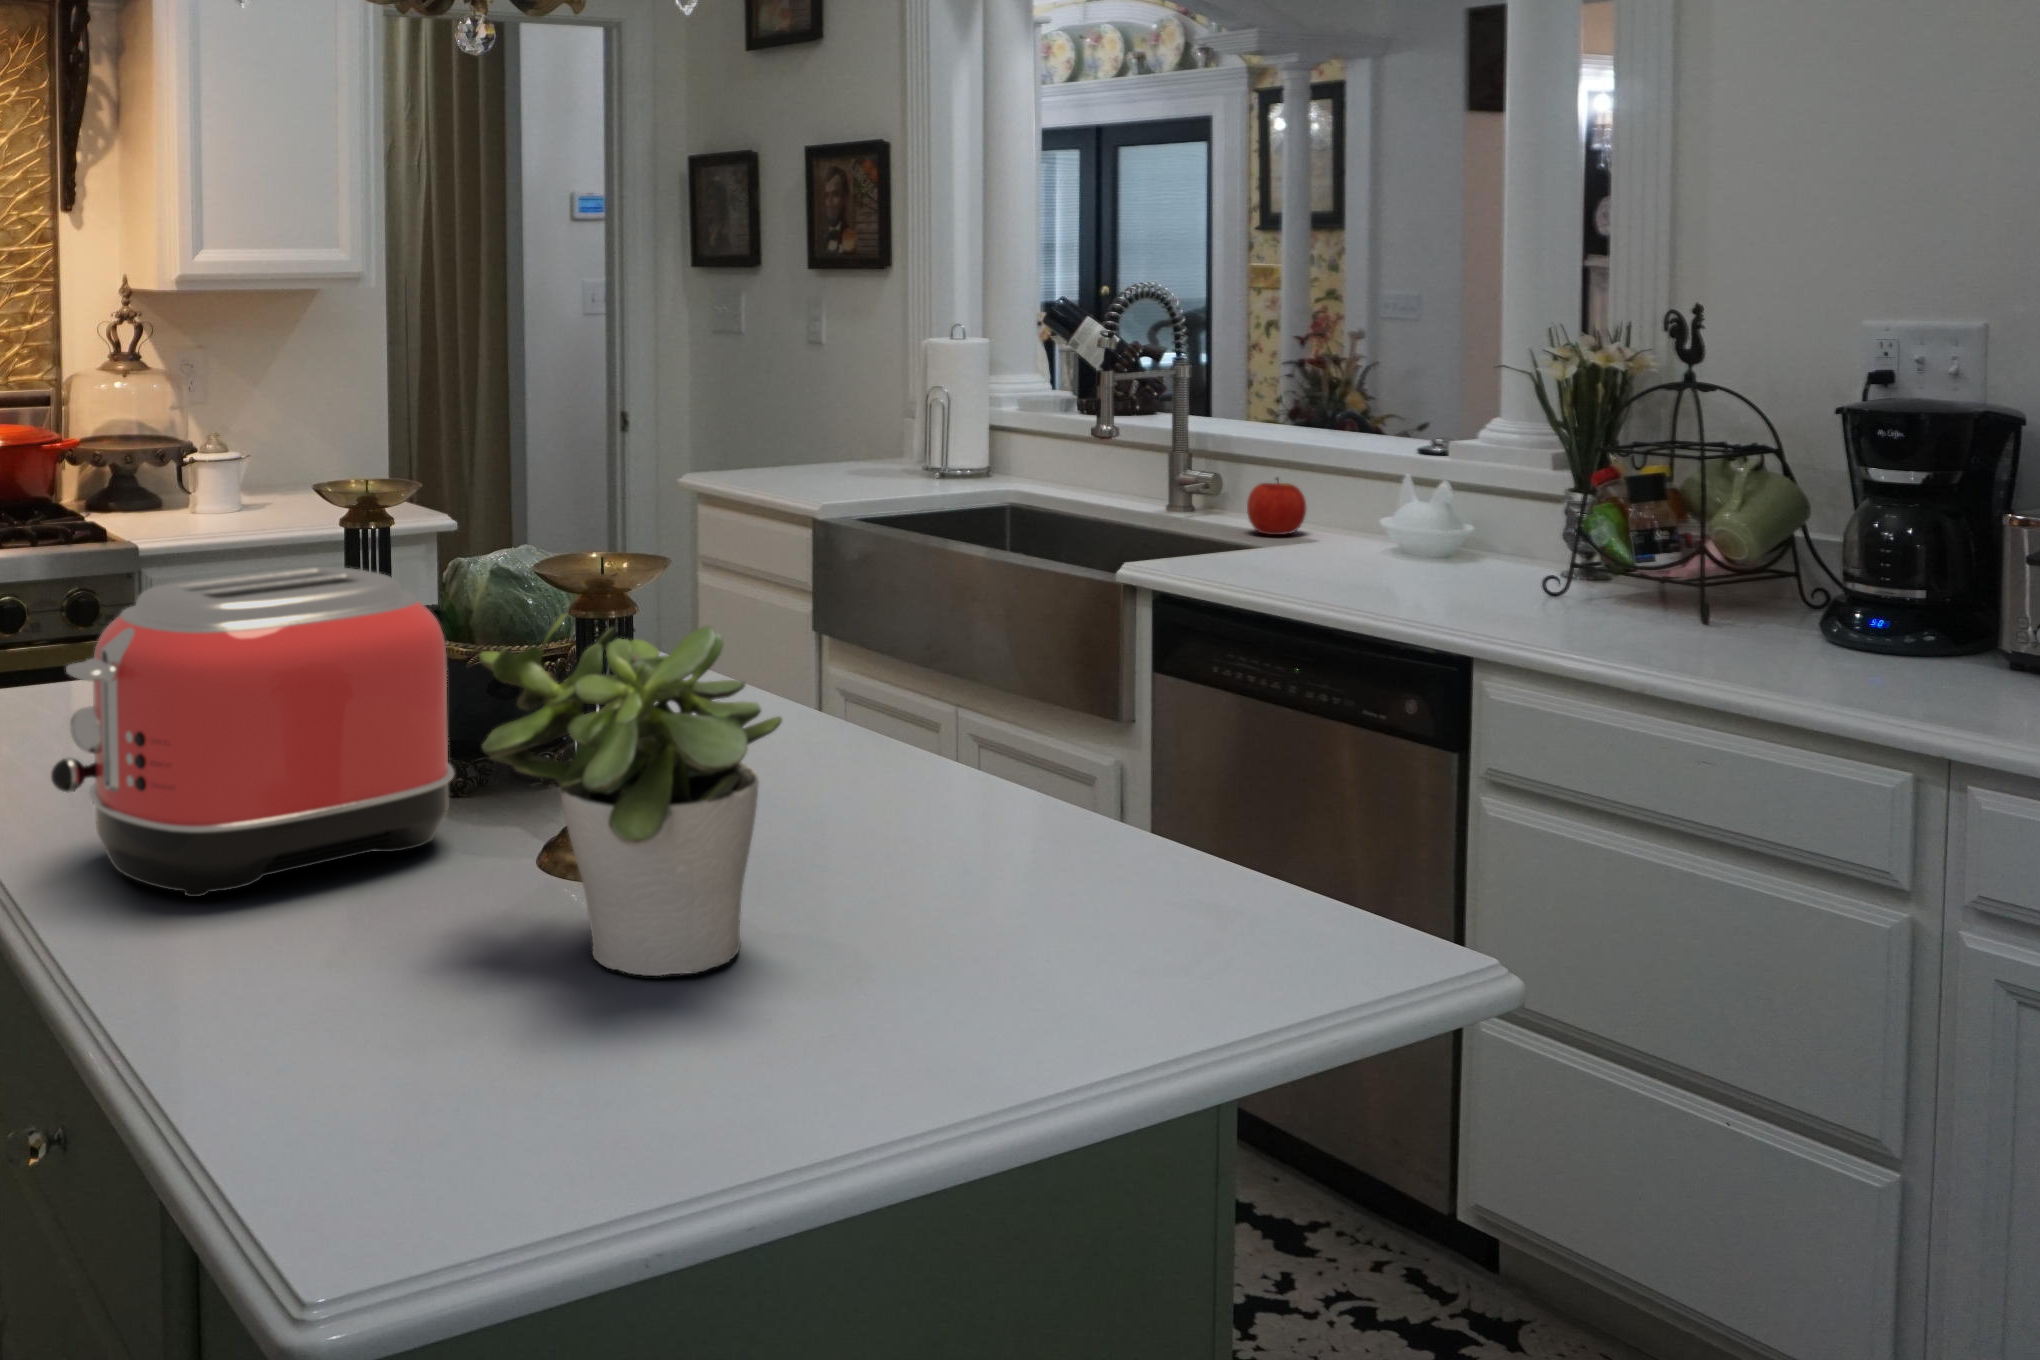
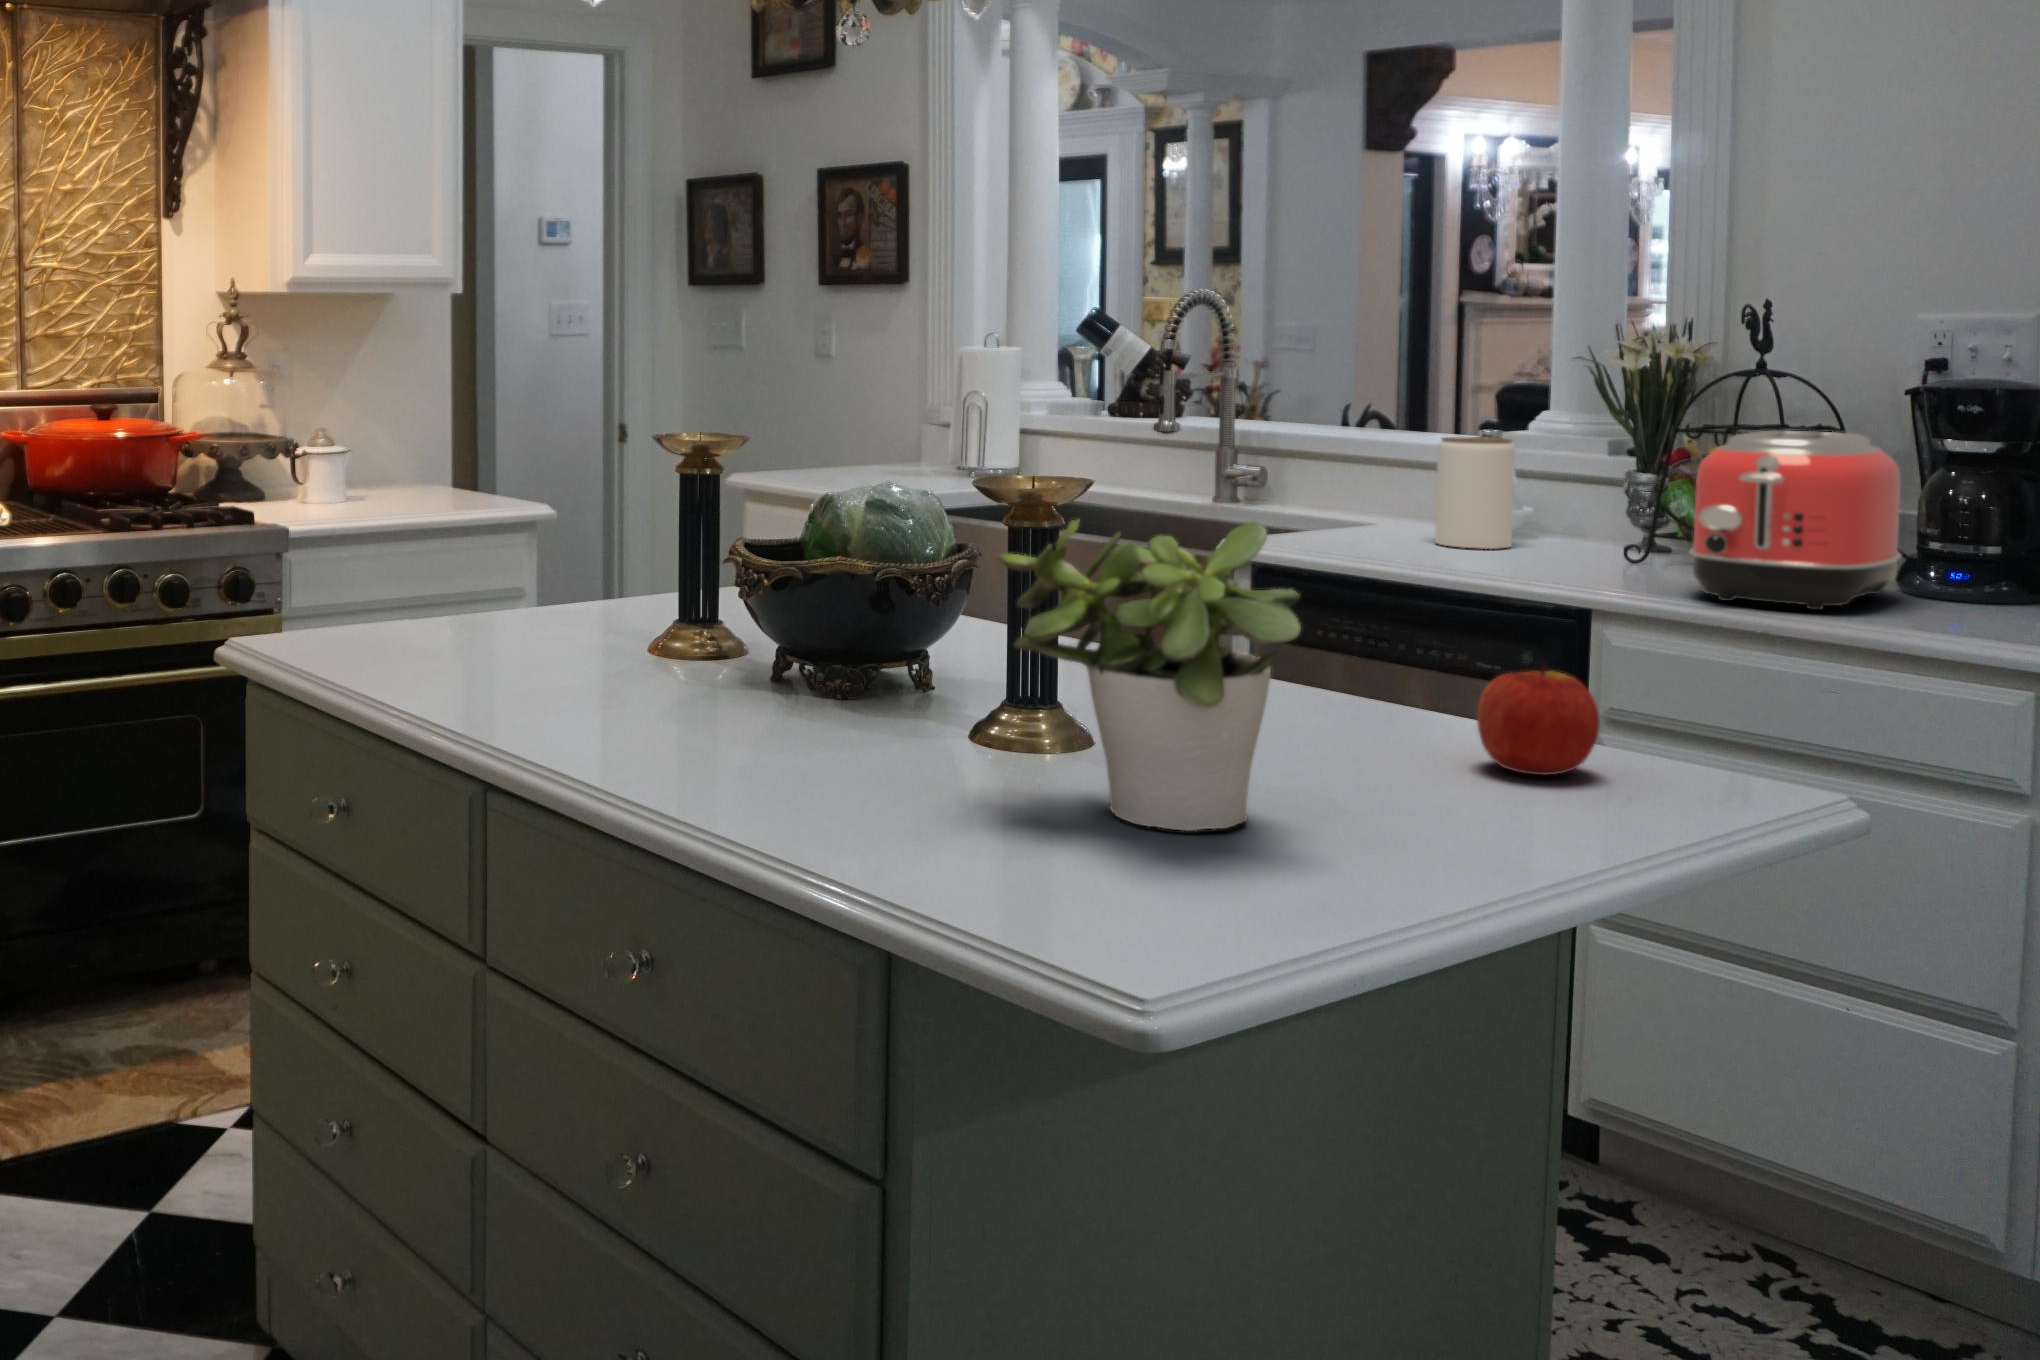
jar: none [1349,450,1431,573] -> present [1435,437,1515,549]
apple: present [1247,478,1307,535] -> present [1477,663,1600,775]
toaster: present [51,567,454,897] -> present [1689,431,1901,610]

